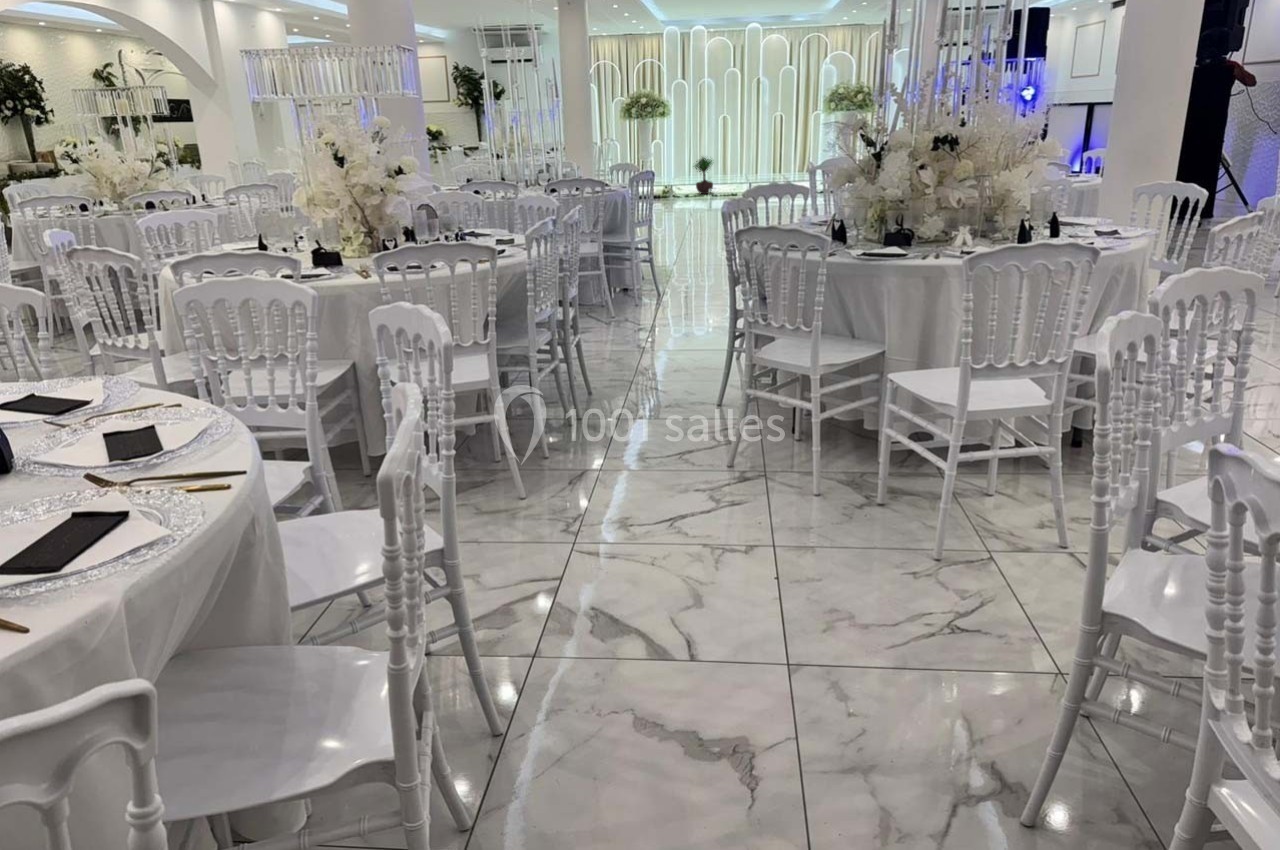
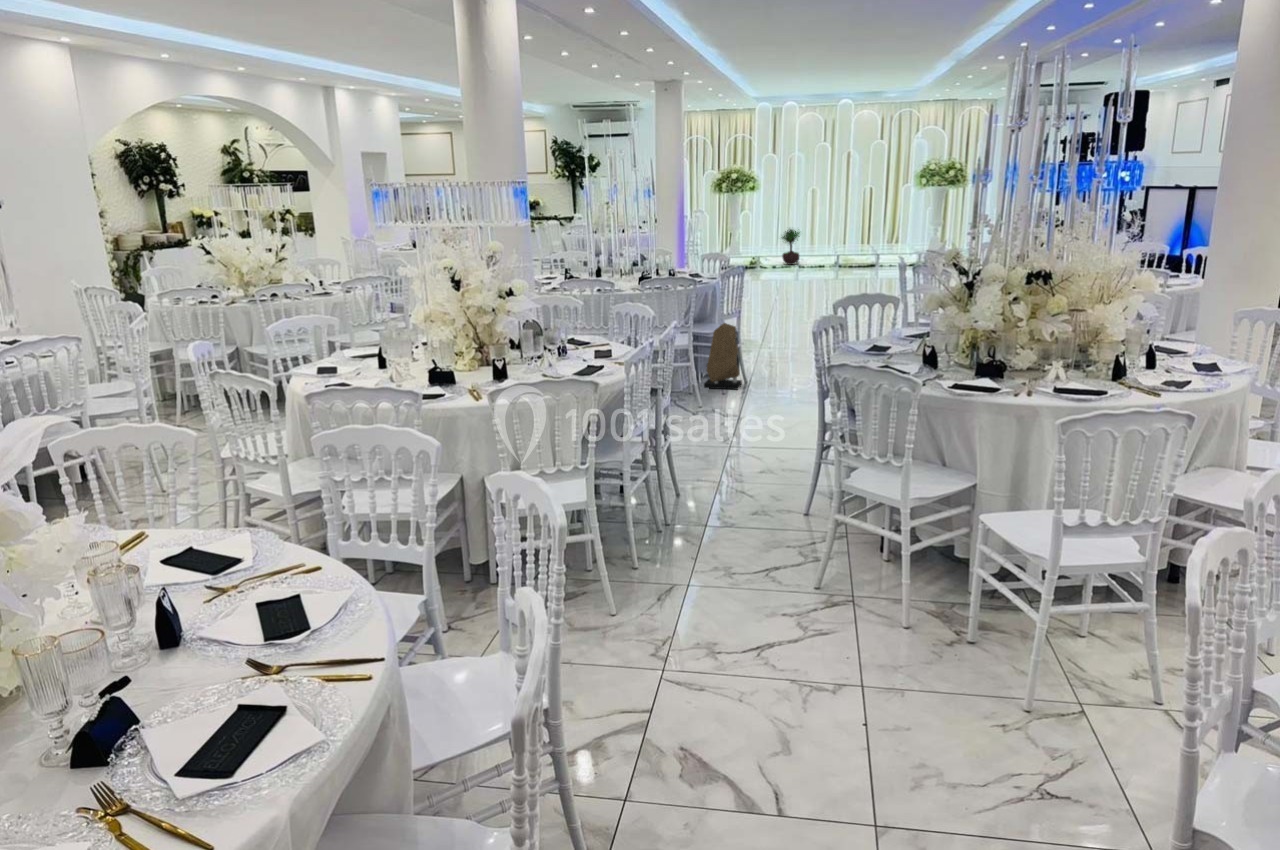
speaker: none [616,231,655,299] -> present [704,323,742,390]

